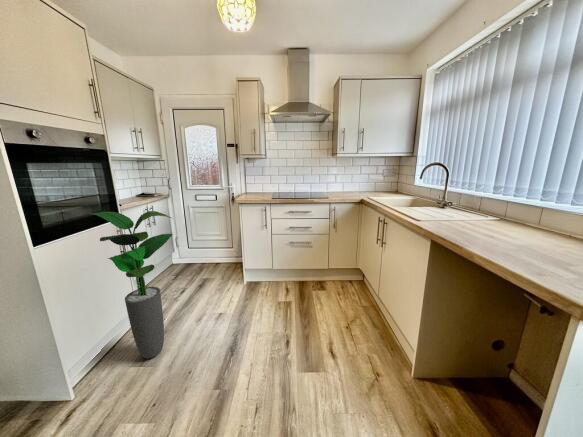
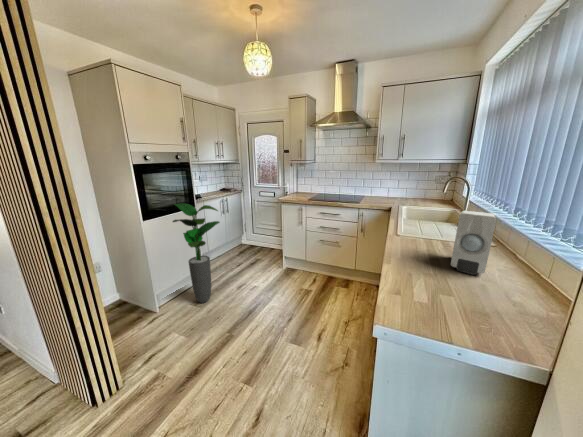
soap dispenser: none [492,186,554,245] -> present [451,211,496,275]

